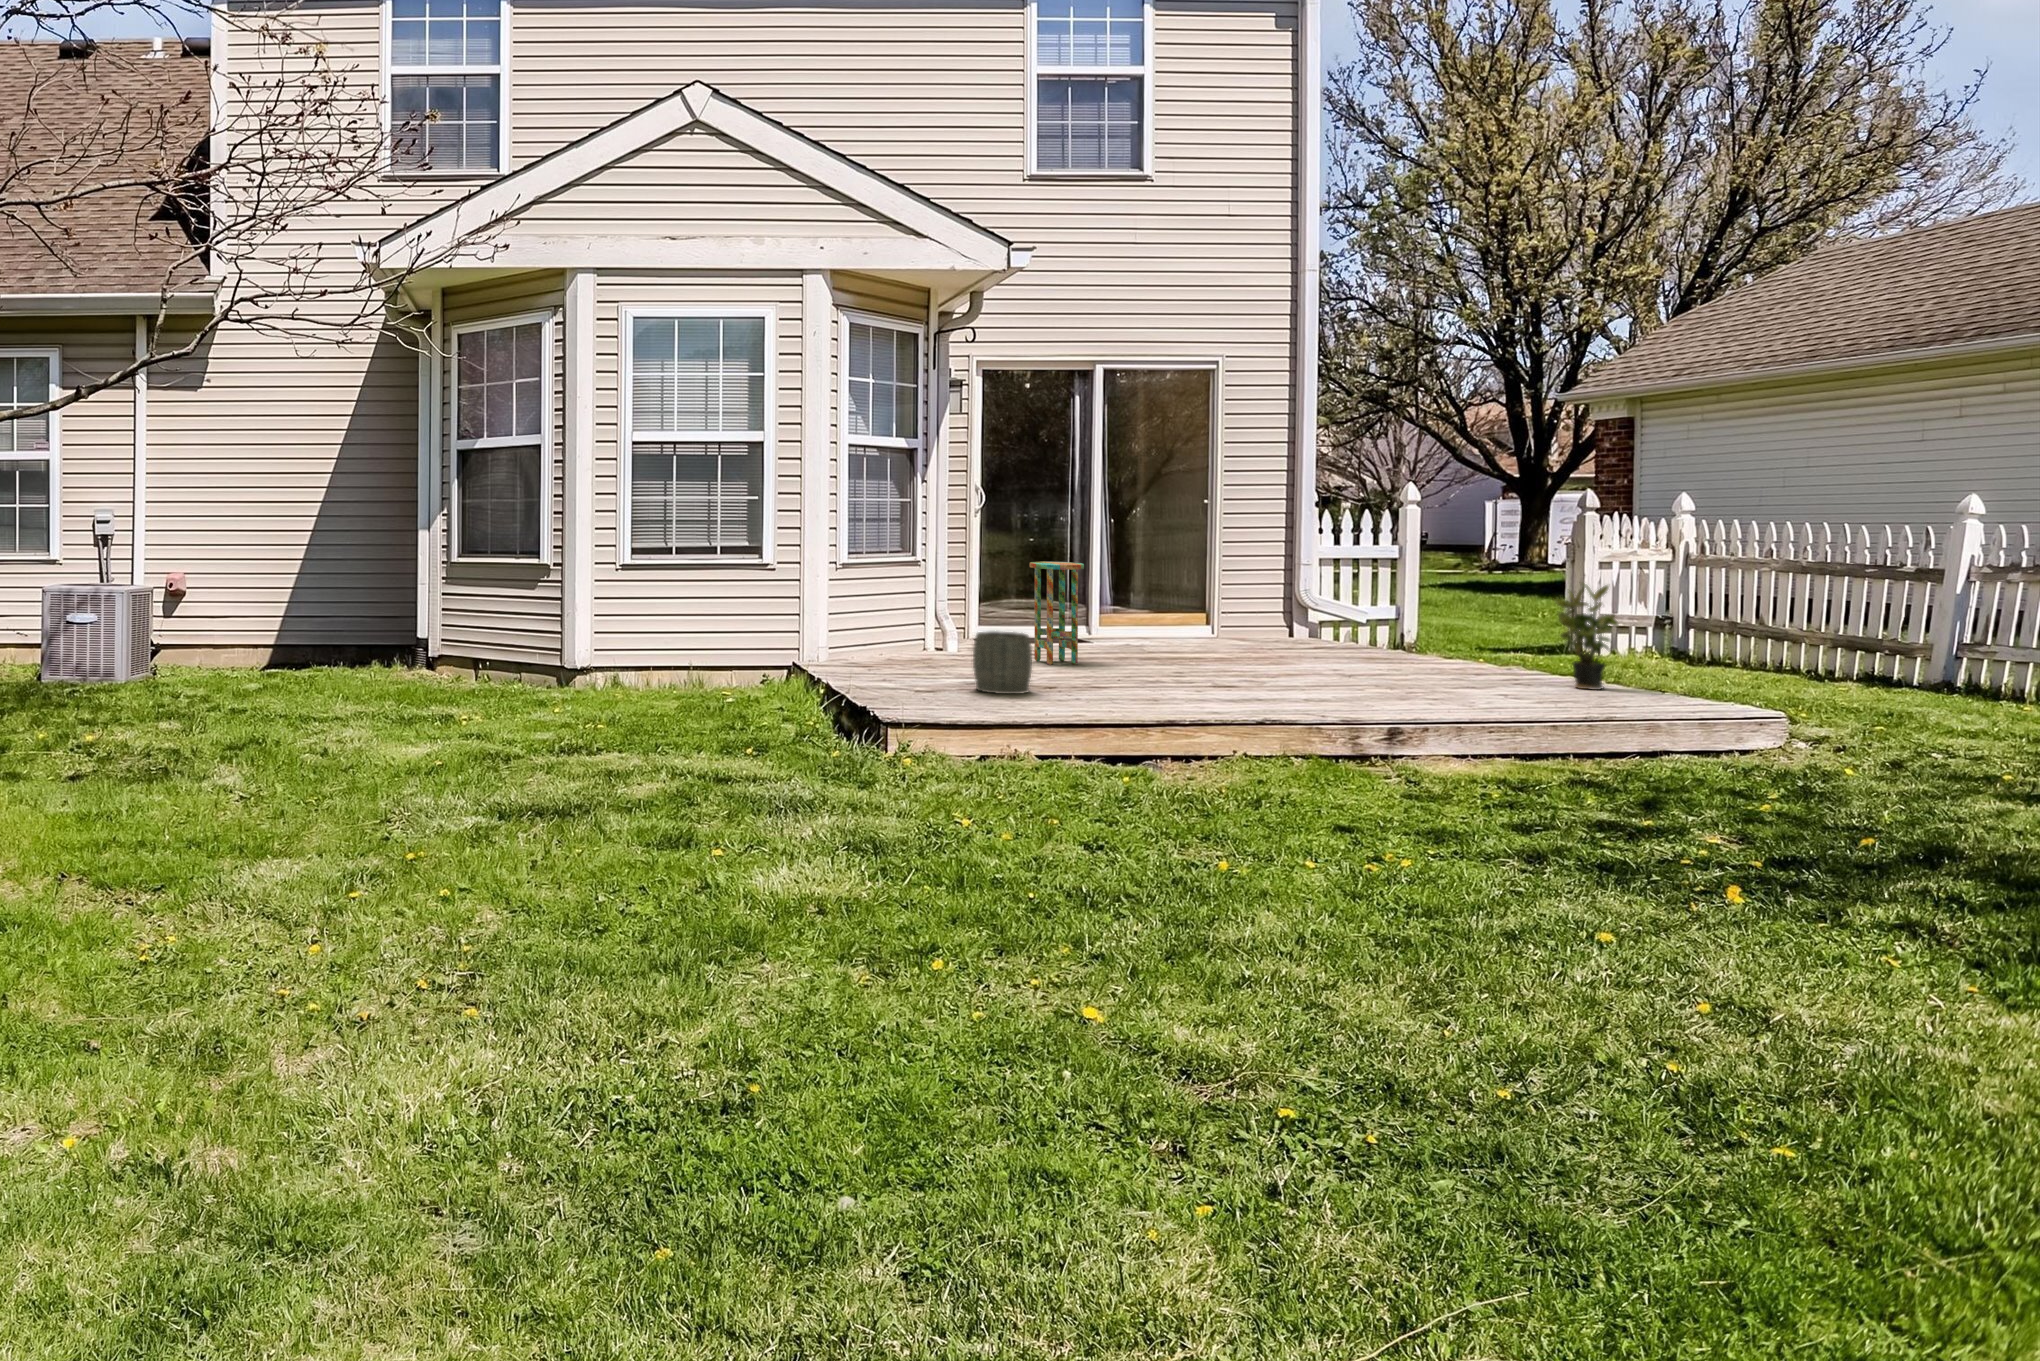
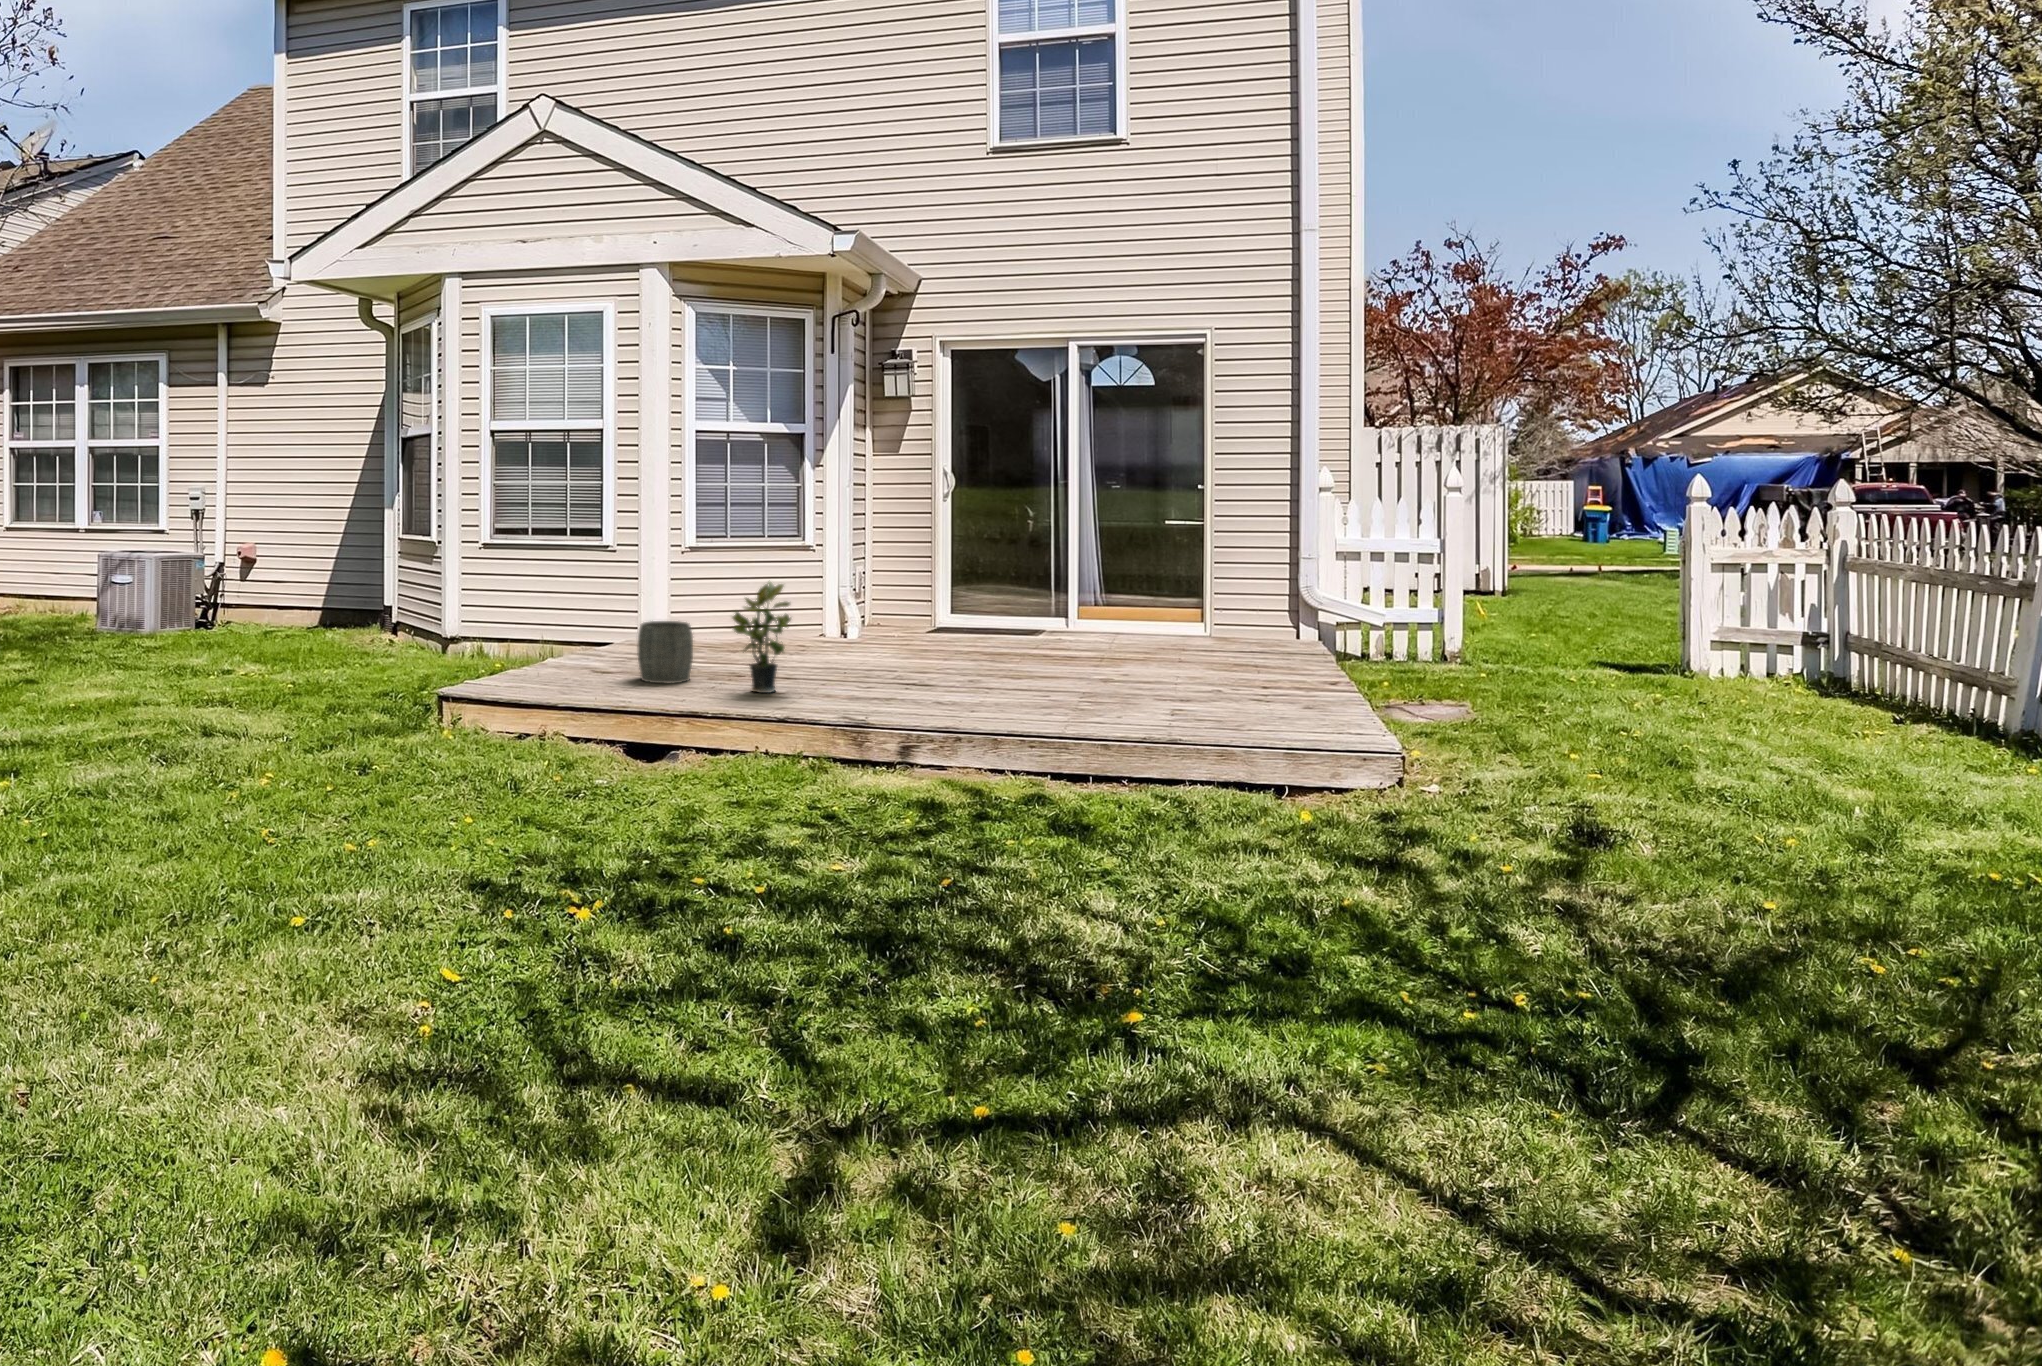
side table: present [1030,562,1084,665] -> none [824,552,877,658]
potted plant: present [1554,584,1618,690] -> present [732,582,791,693]

